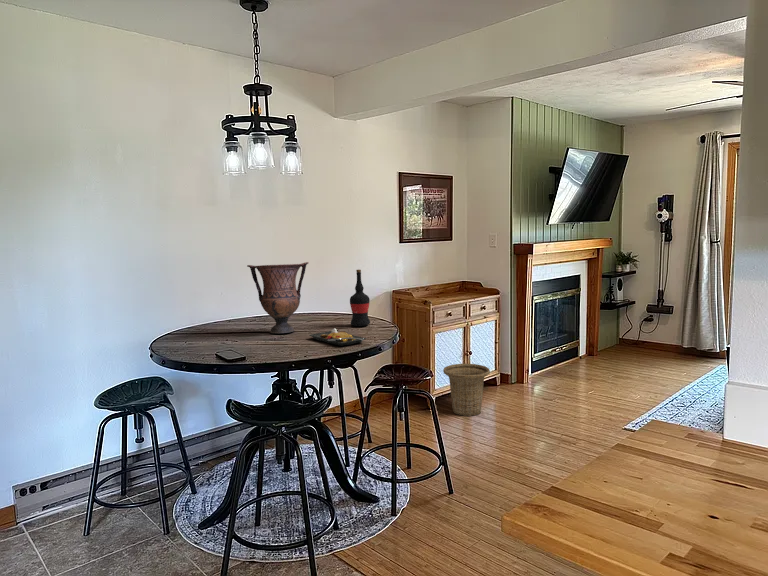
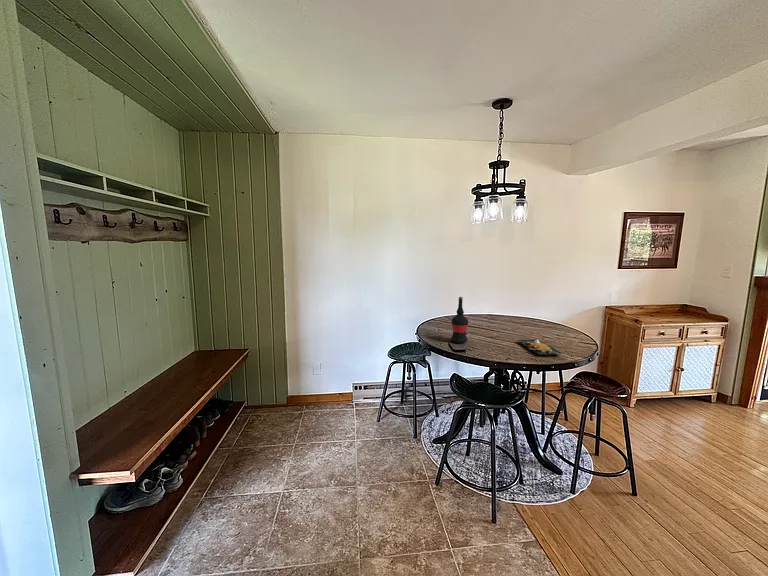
vase: present [247,262,308,333] -> none [481,284,526,334]
wine bottle: present [350,270,370,326] -> present [451,297,468,343]
basket: present [443,364,490,416] -> none [648,376,702,426]

